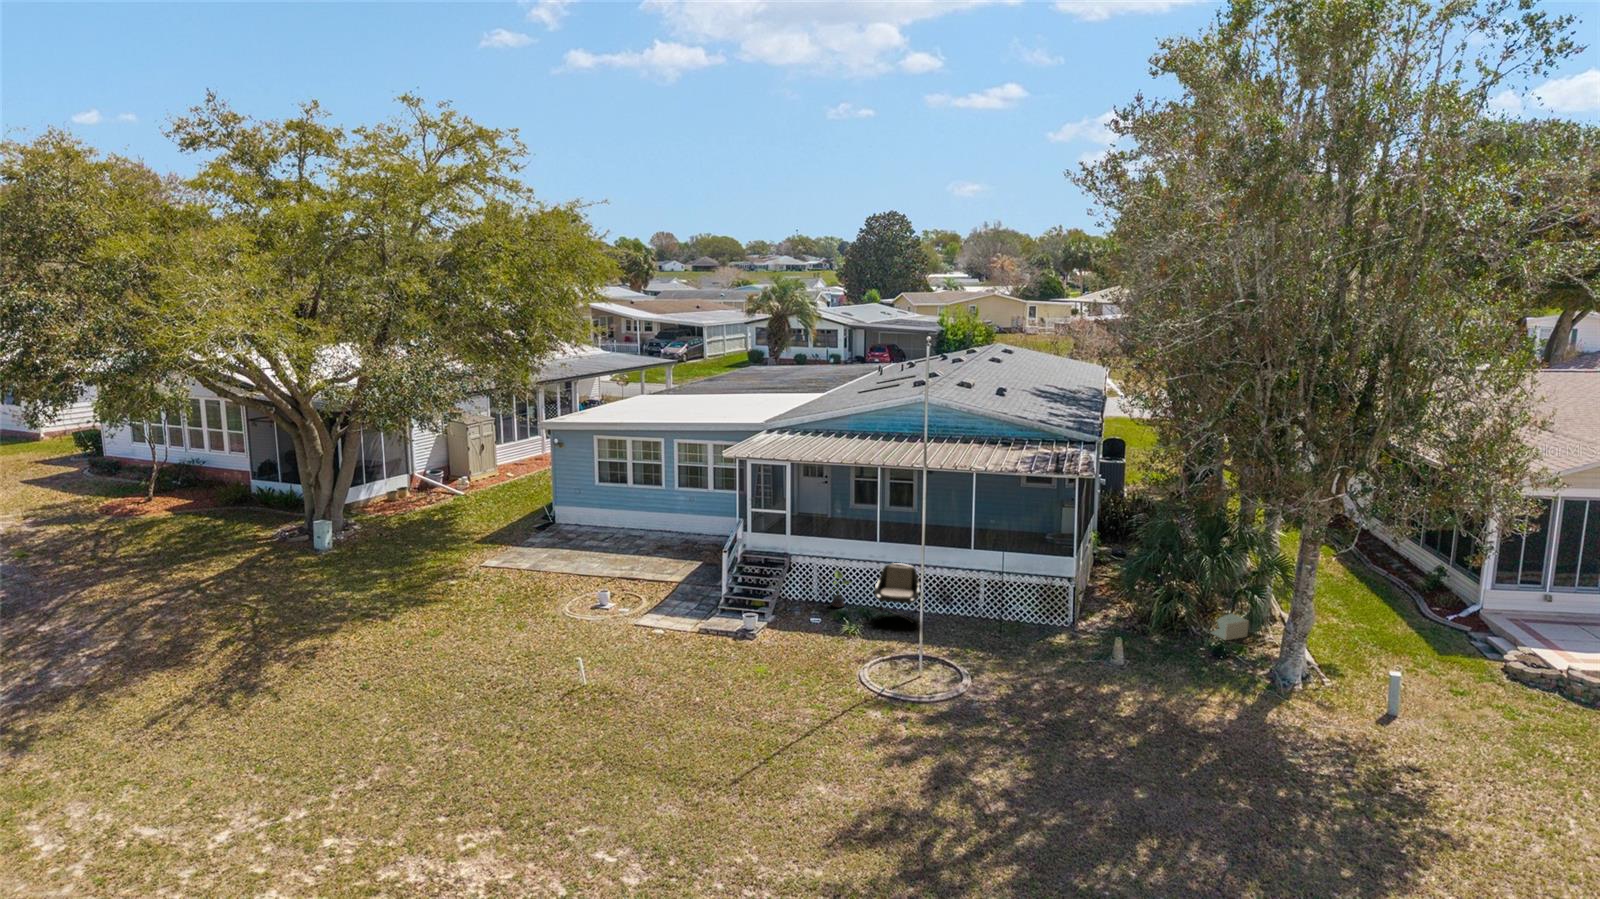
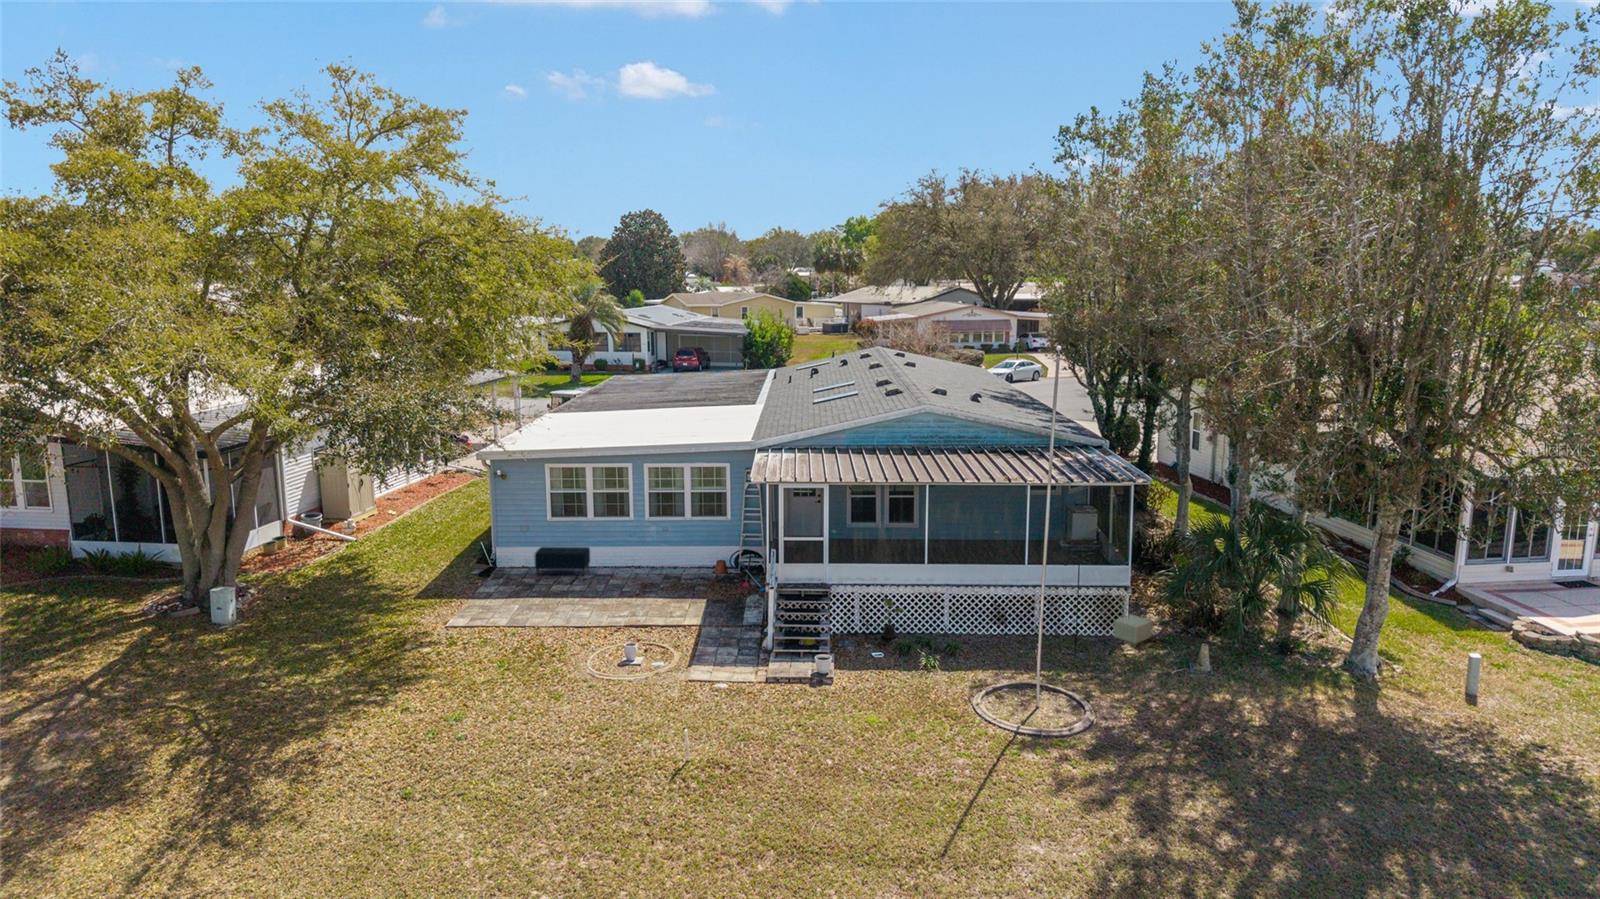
bench: none [578,508,627,535] -> present [534,547,590,575]
lounge chair: present [874,563,919,623] -> none [933,585,985,648]
storage box: present [1211,613,1249,640] -> present [1114,614,1152,644]

